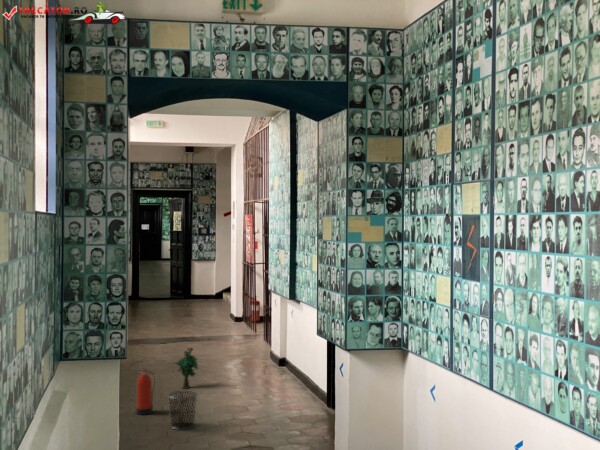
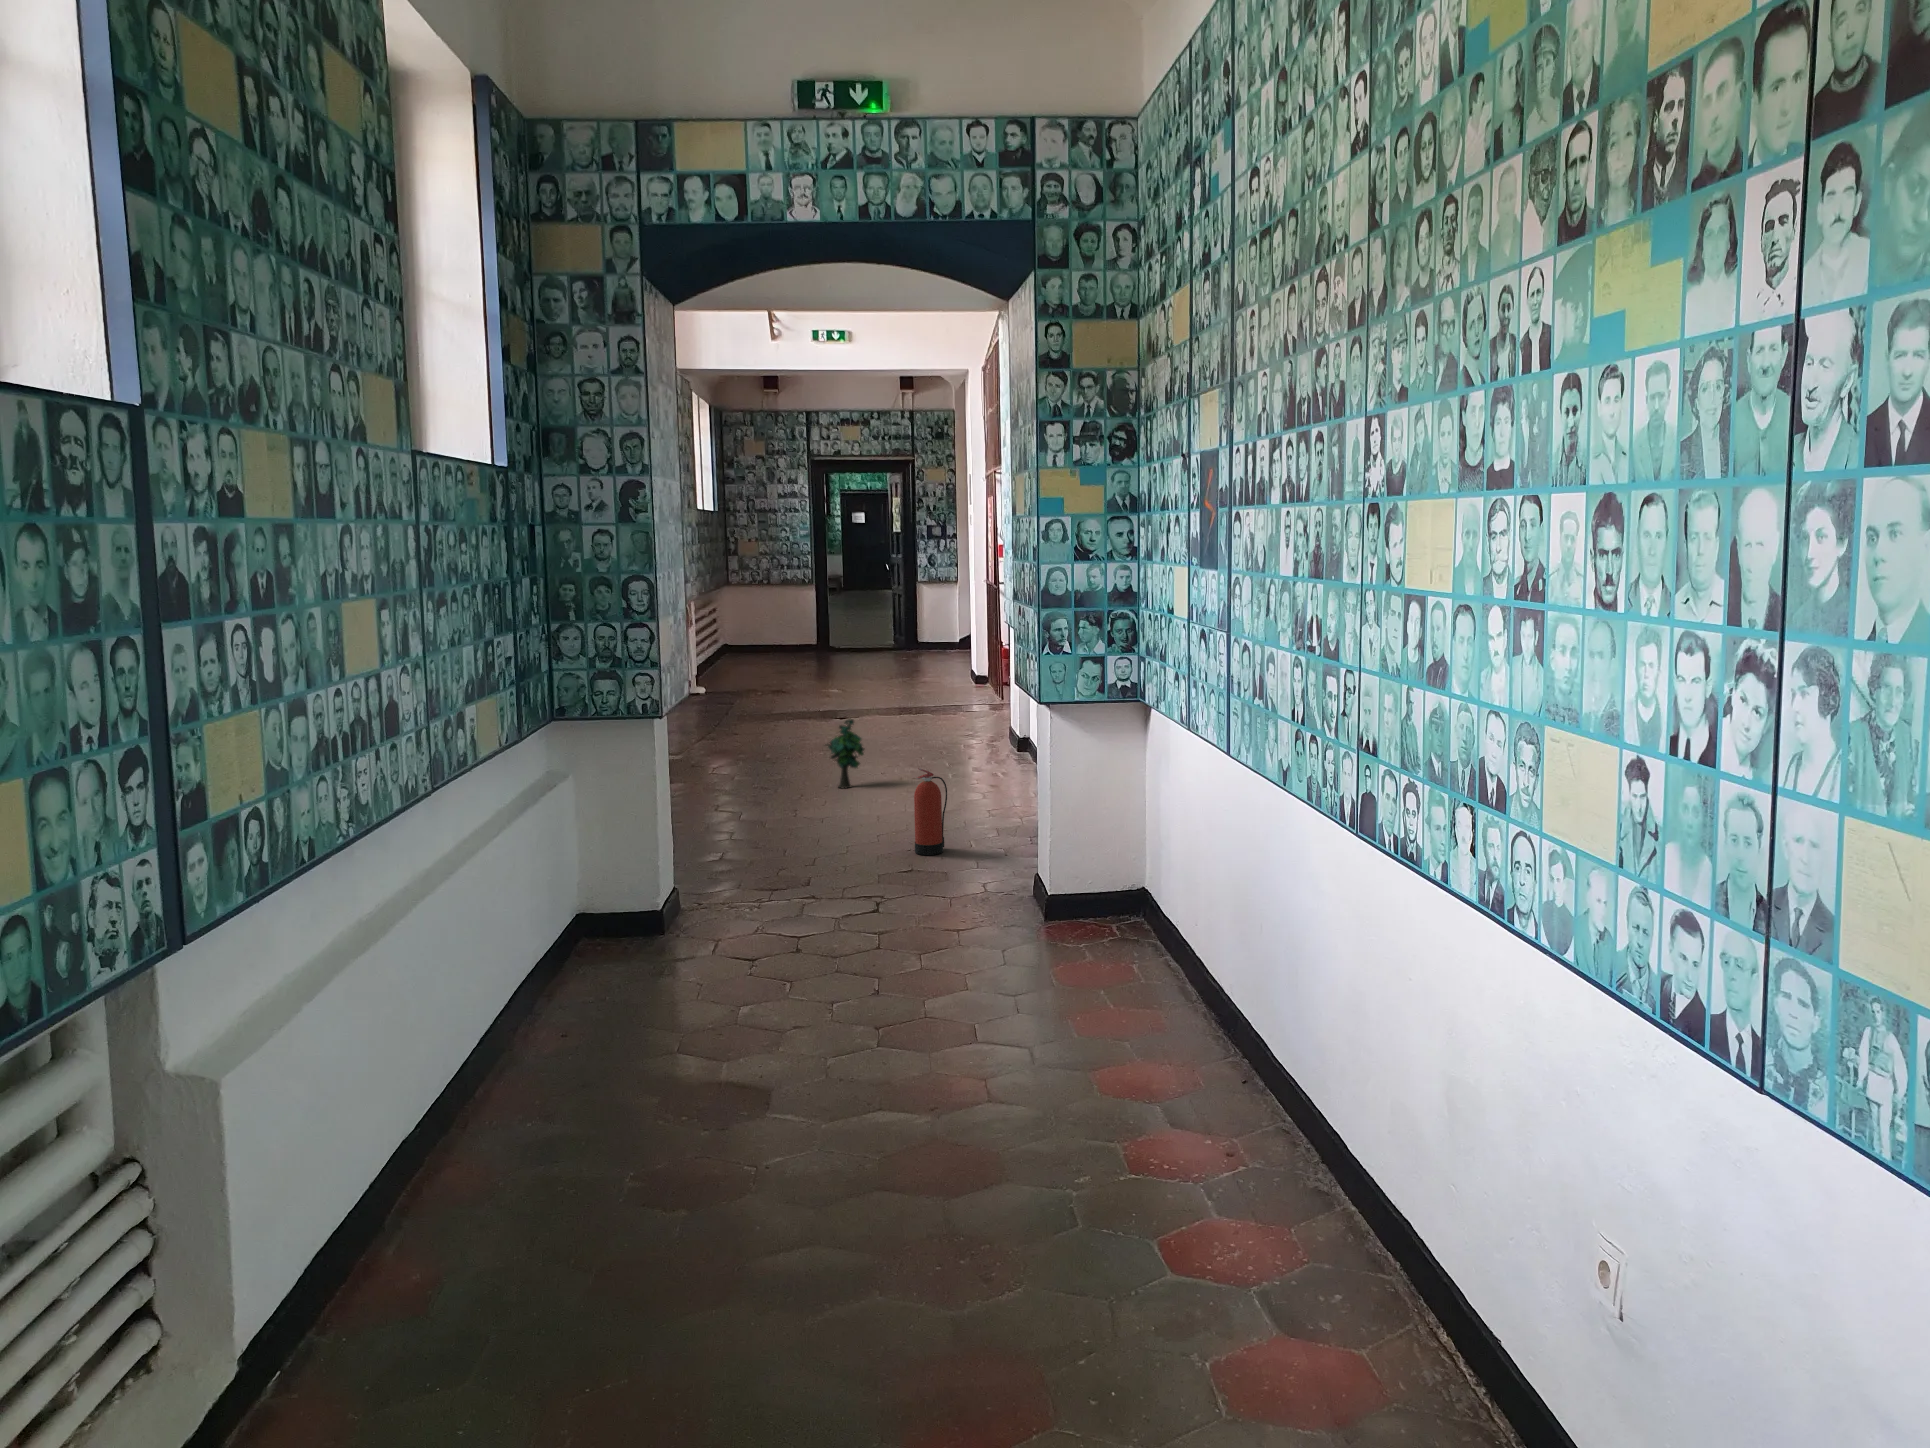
fire extinguisher: present [136,368,153,415] -> present [914,768,947,855]
waste bin: present [168,391,197,430] -> none [786,786,837,849]

